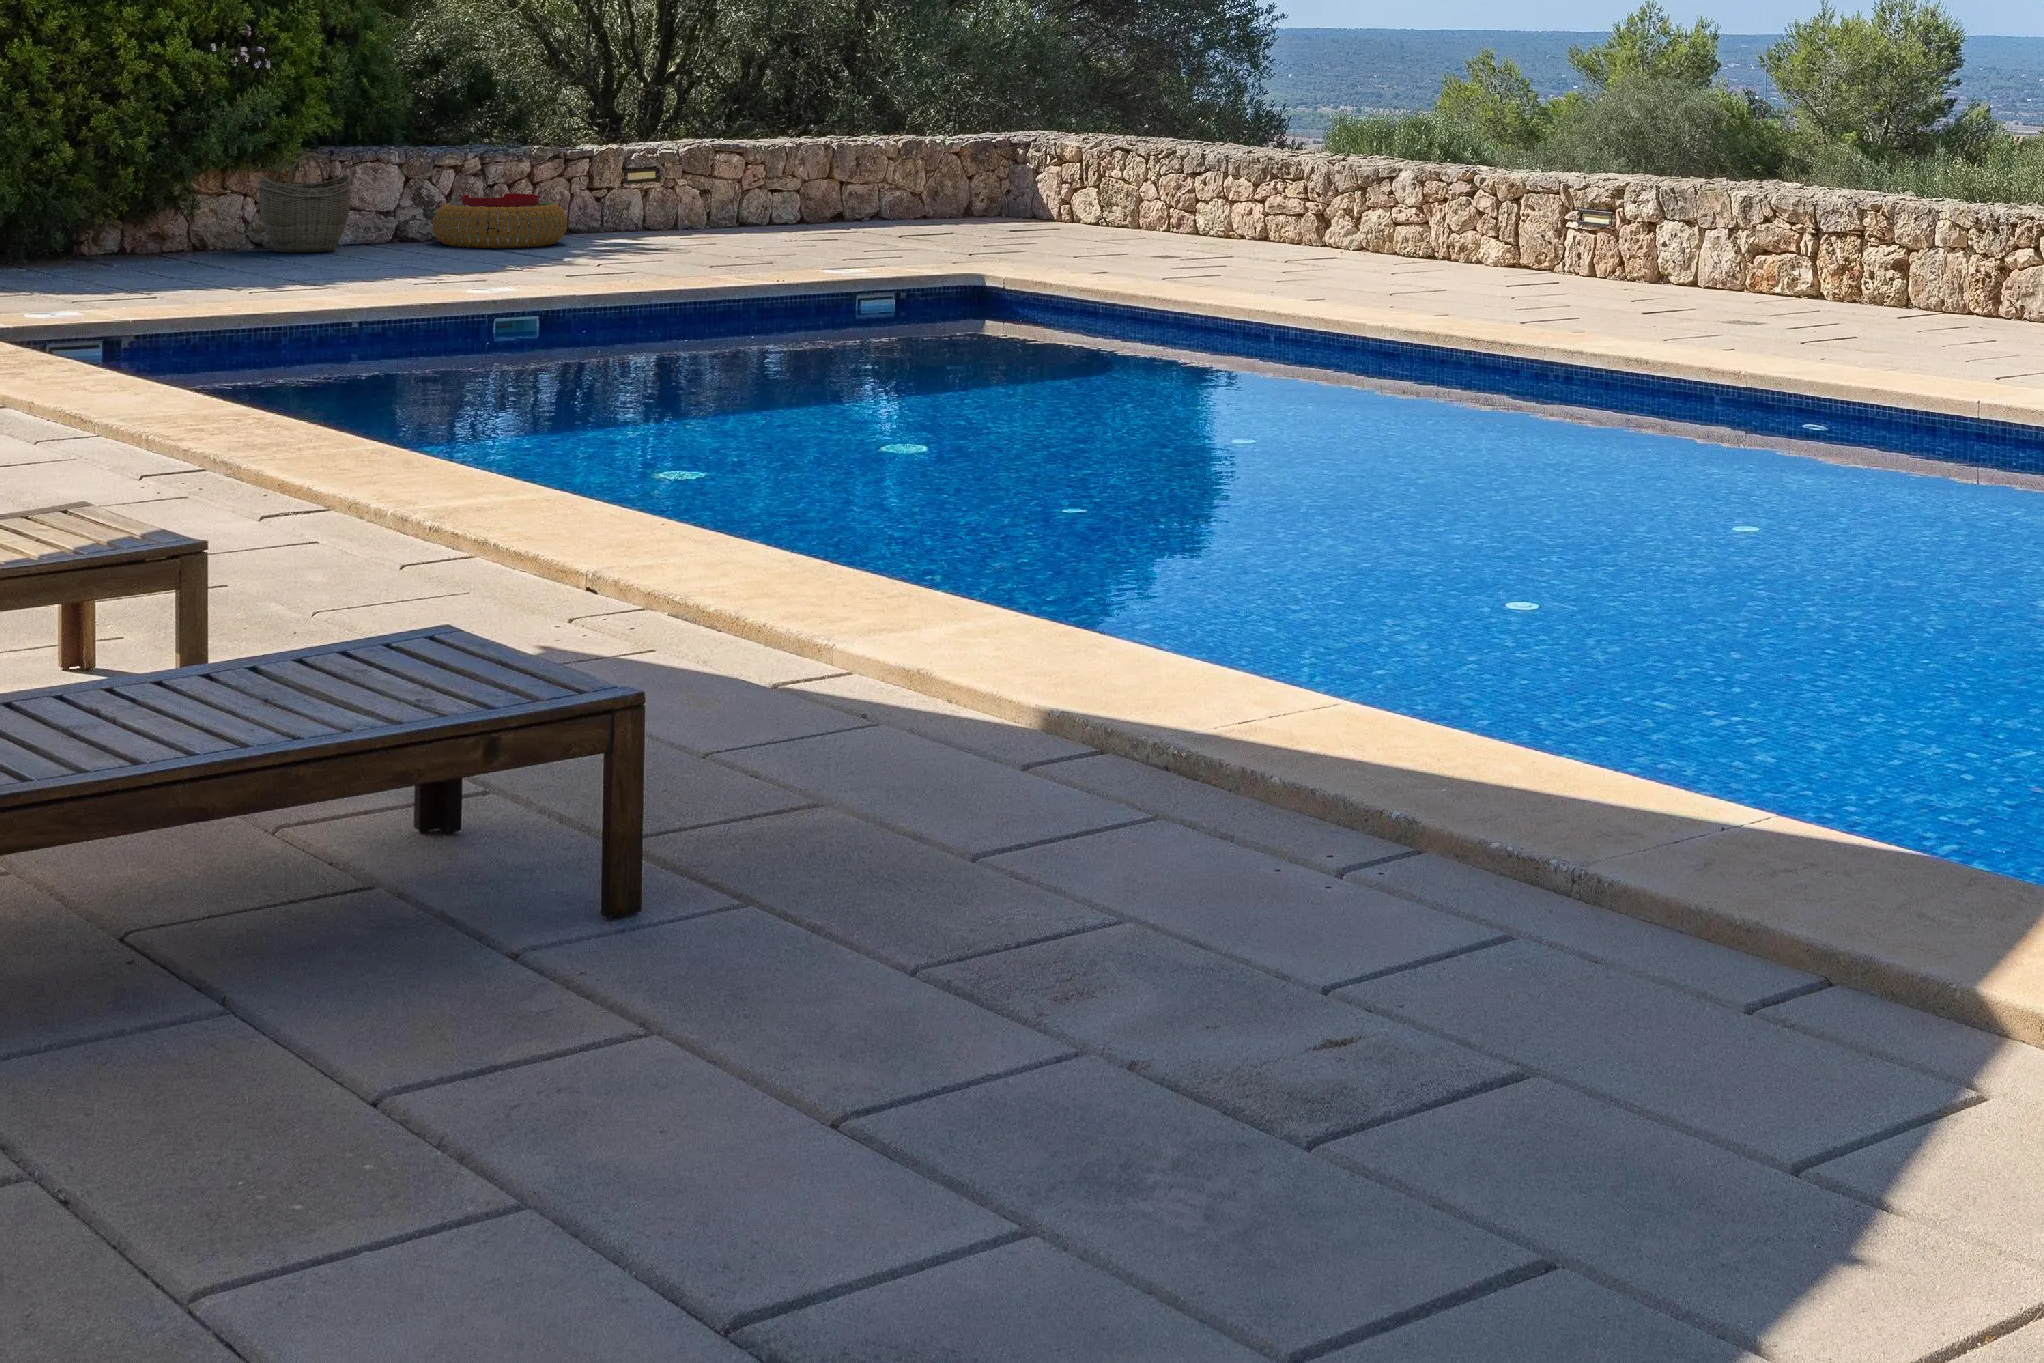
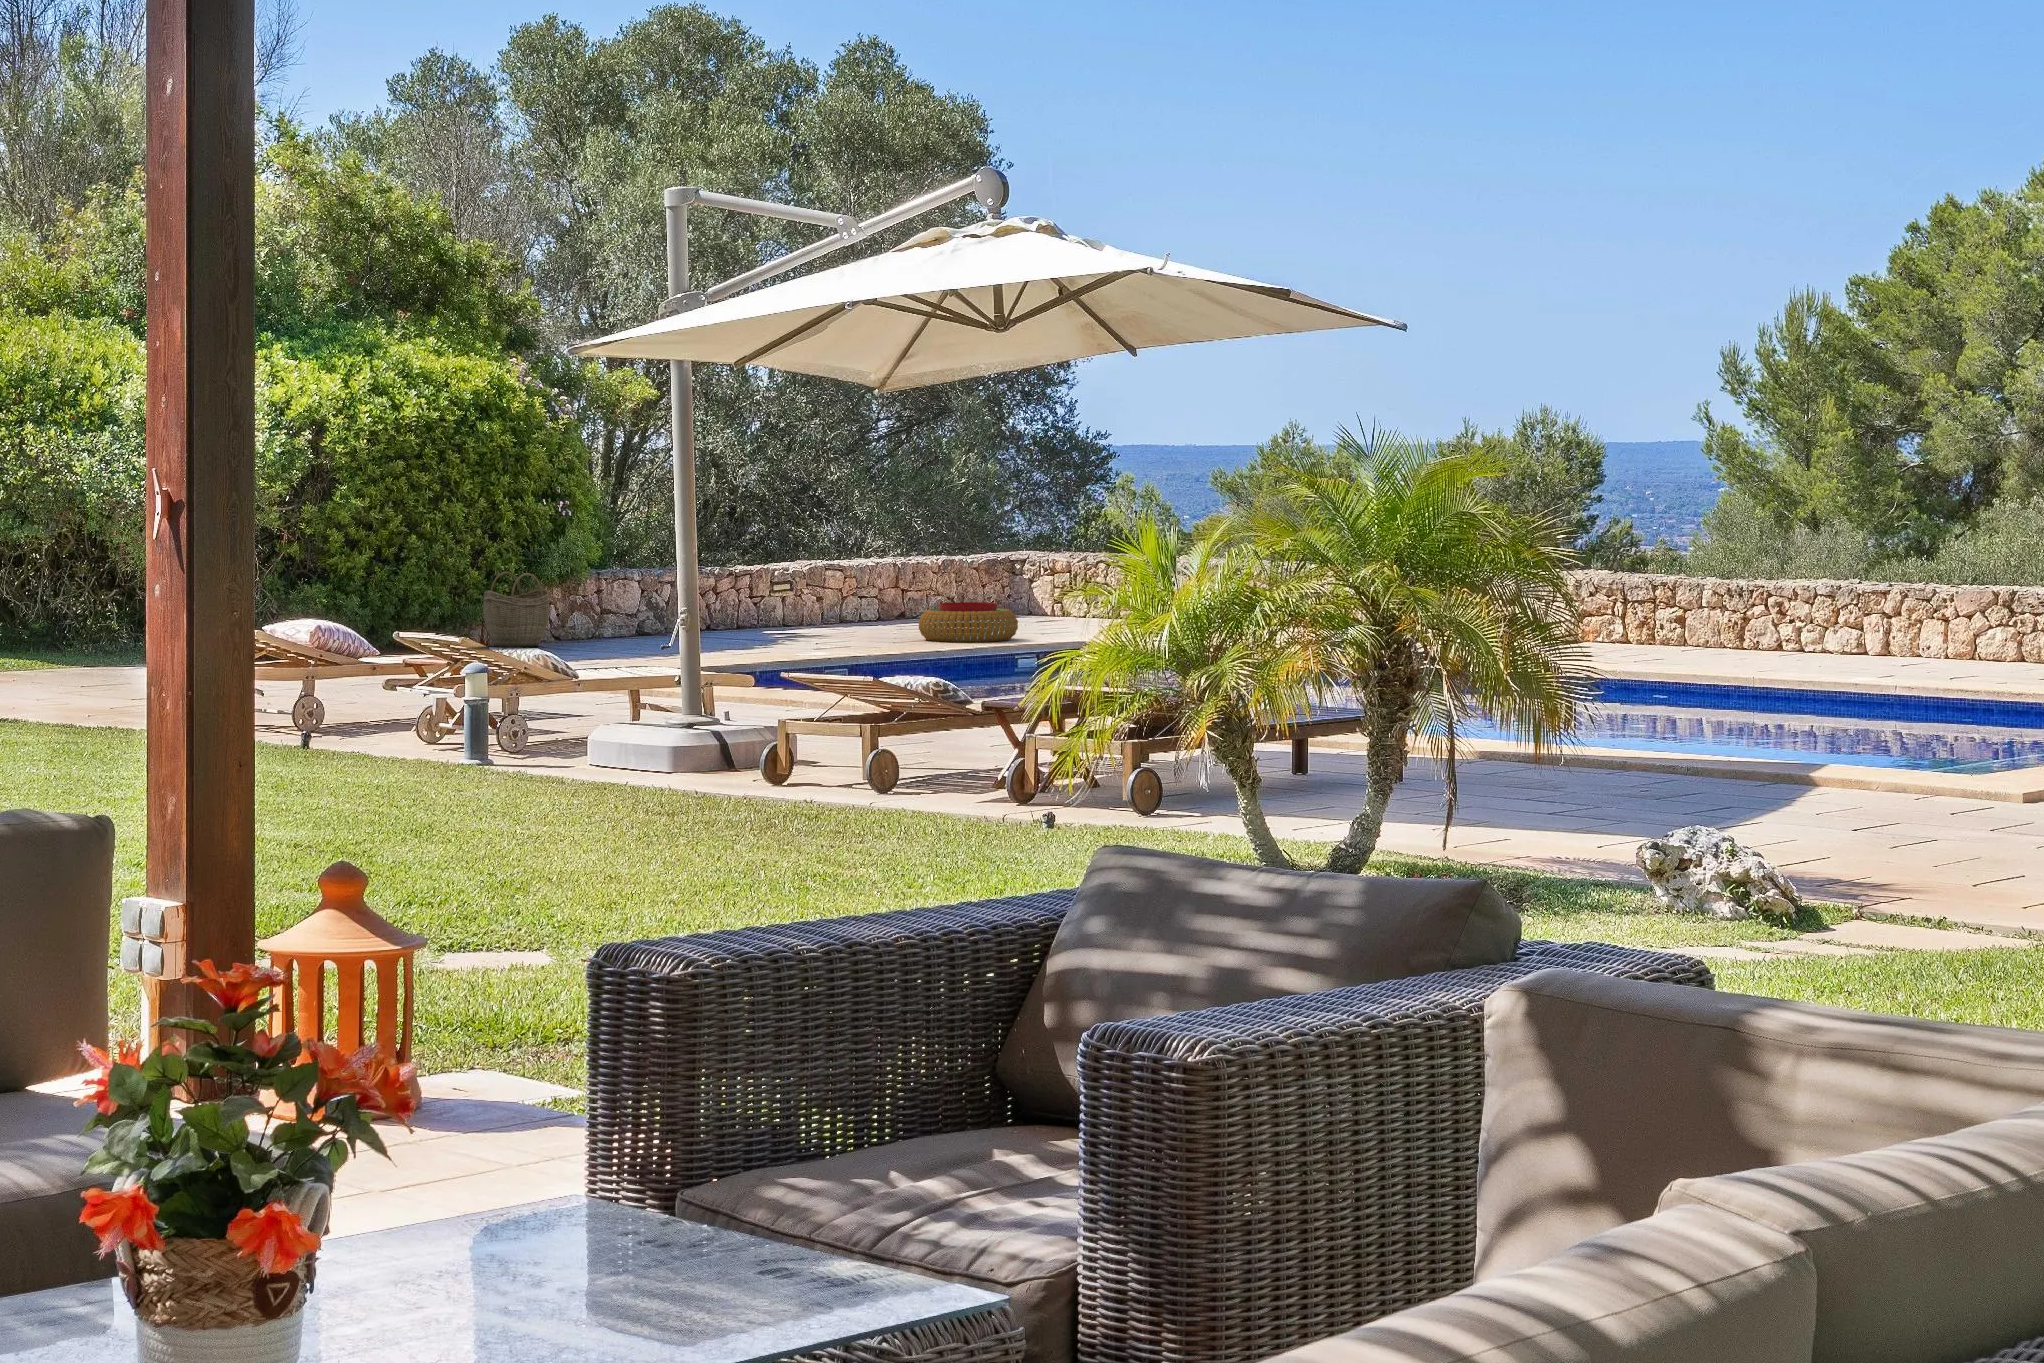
pouf: present [432,193,567,248] -> present [919,602,1018,642]

